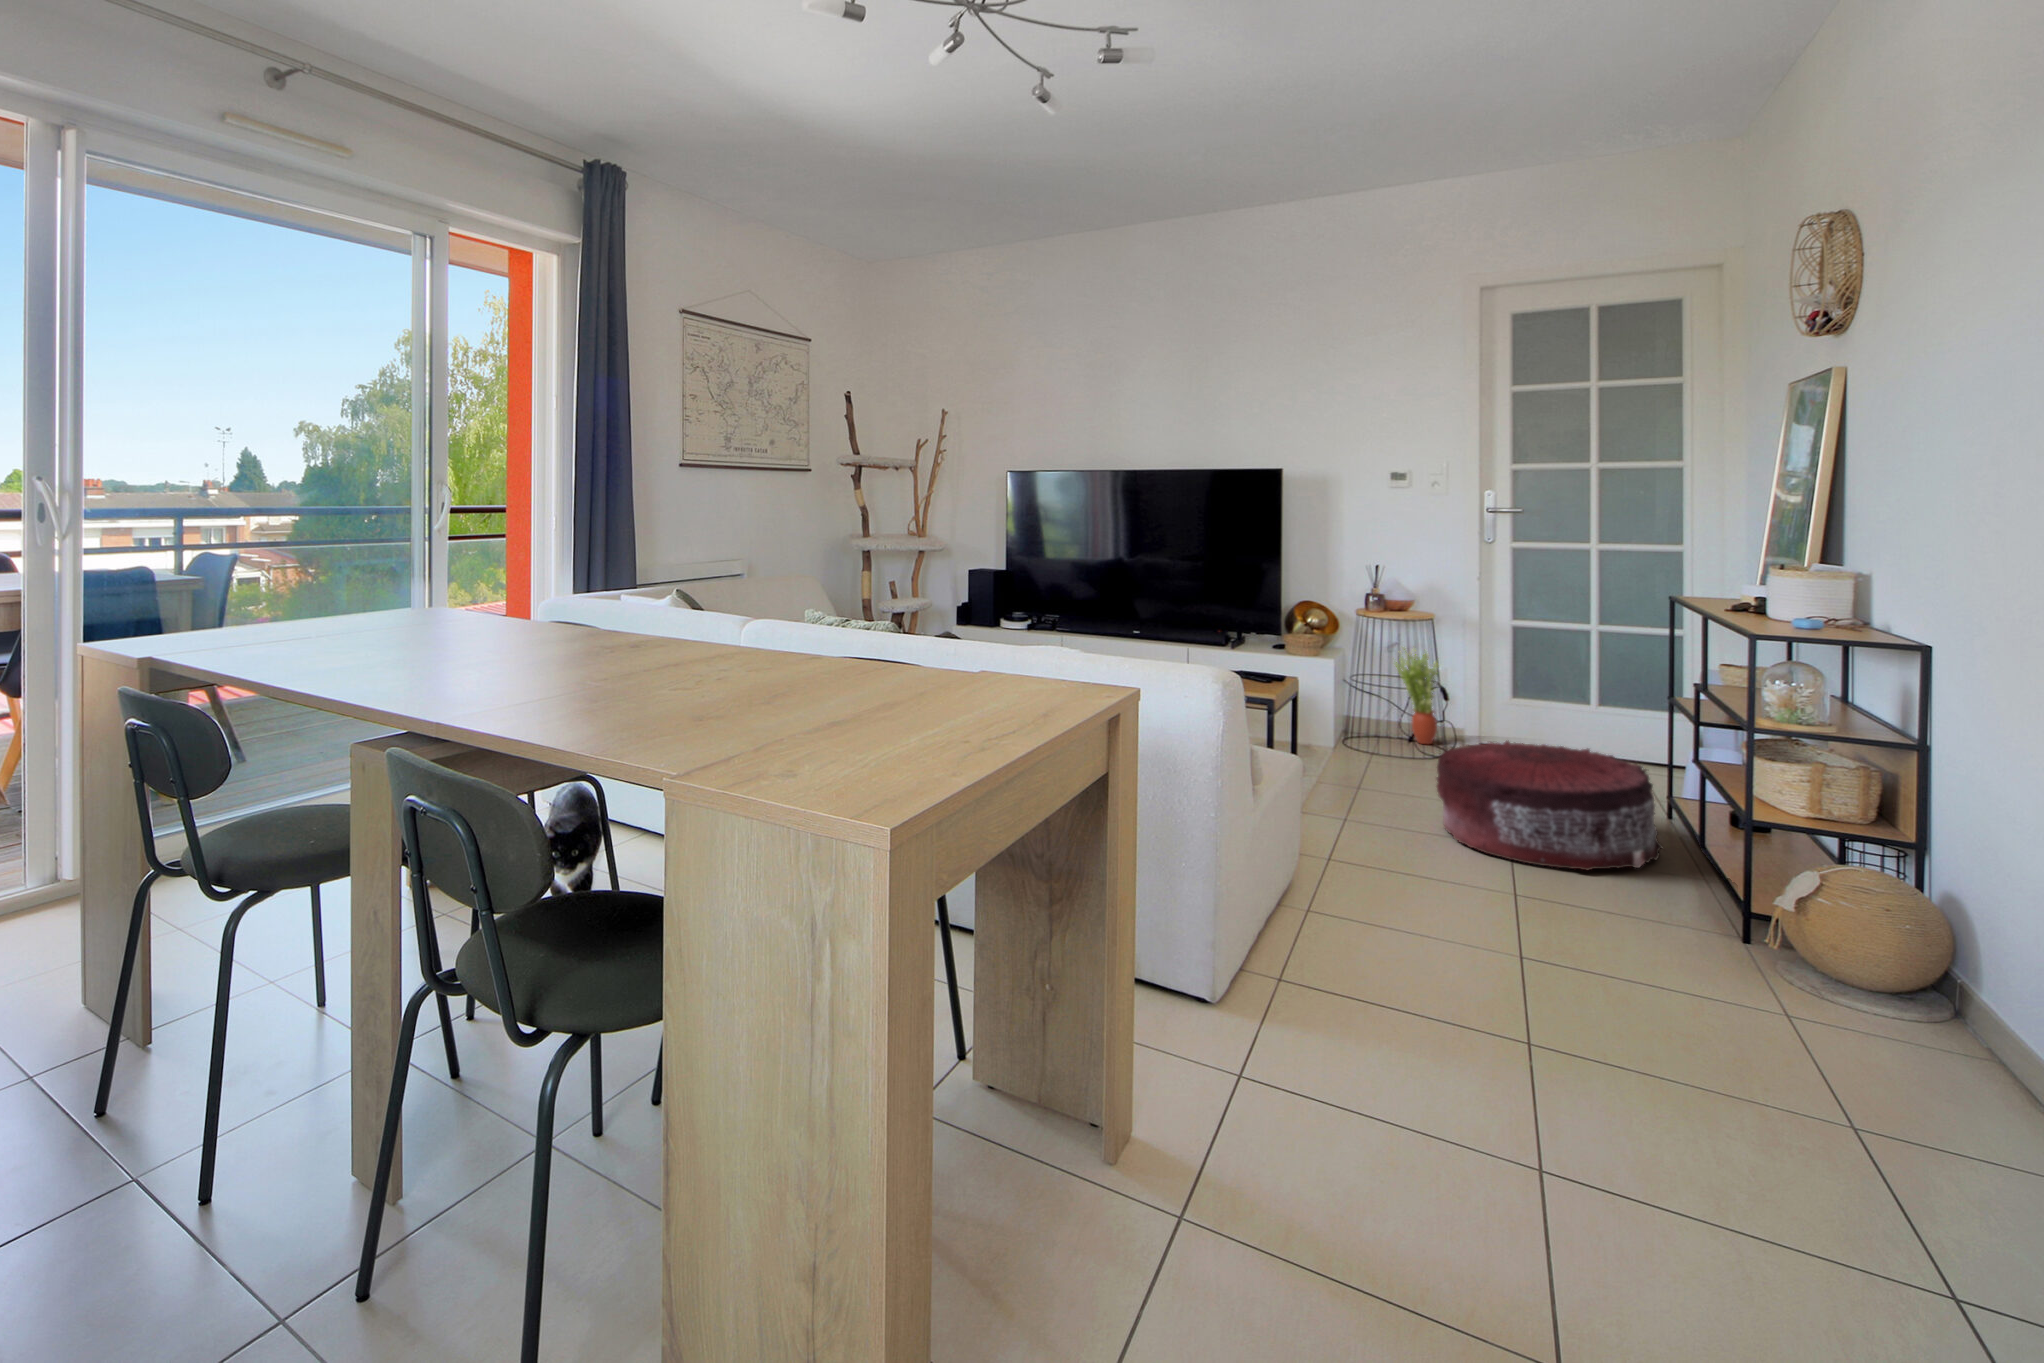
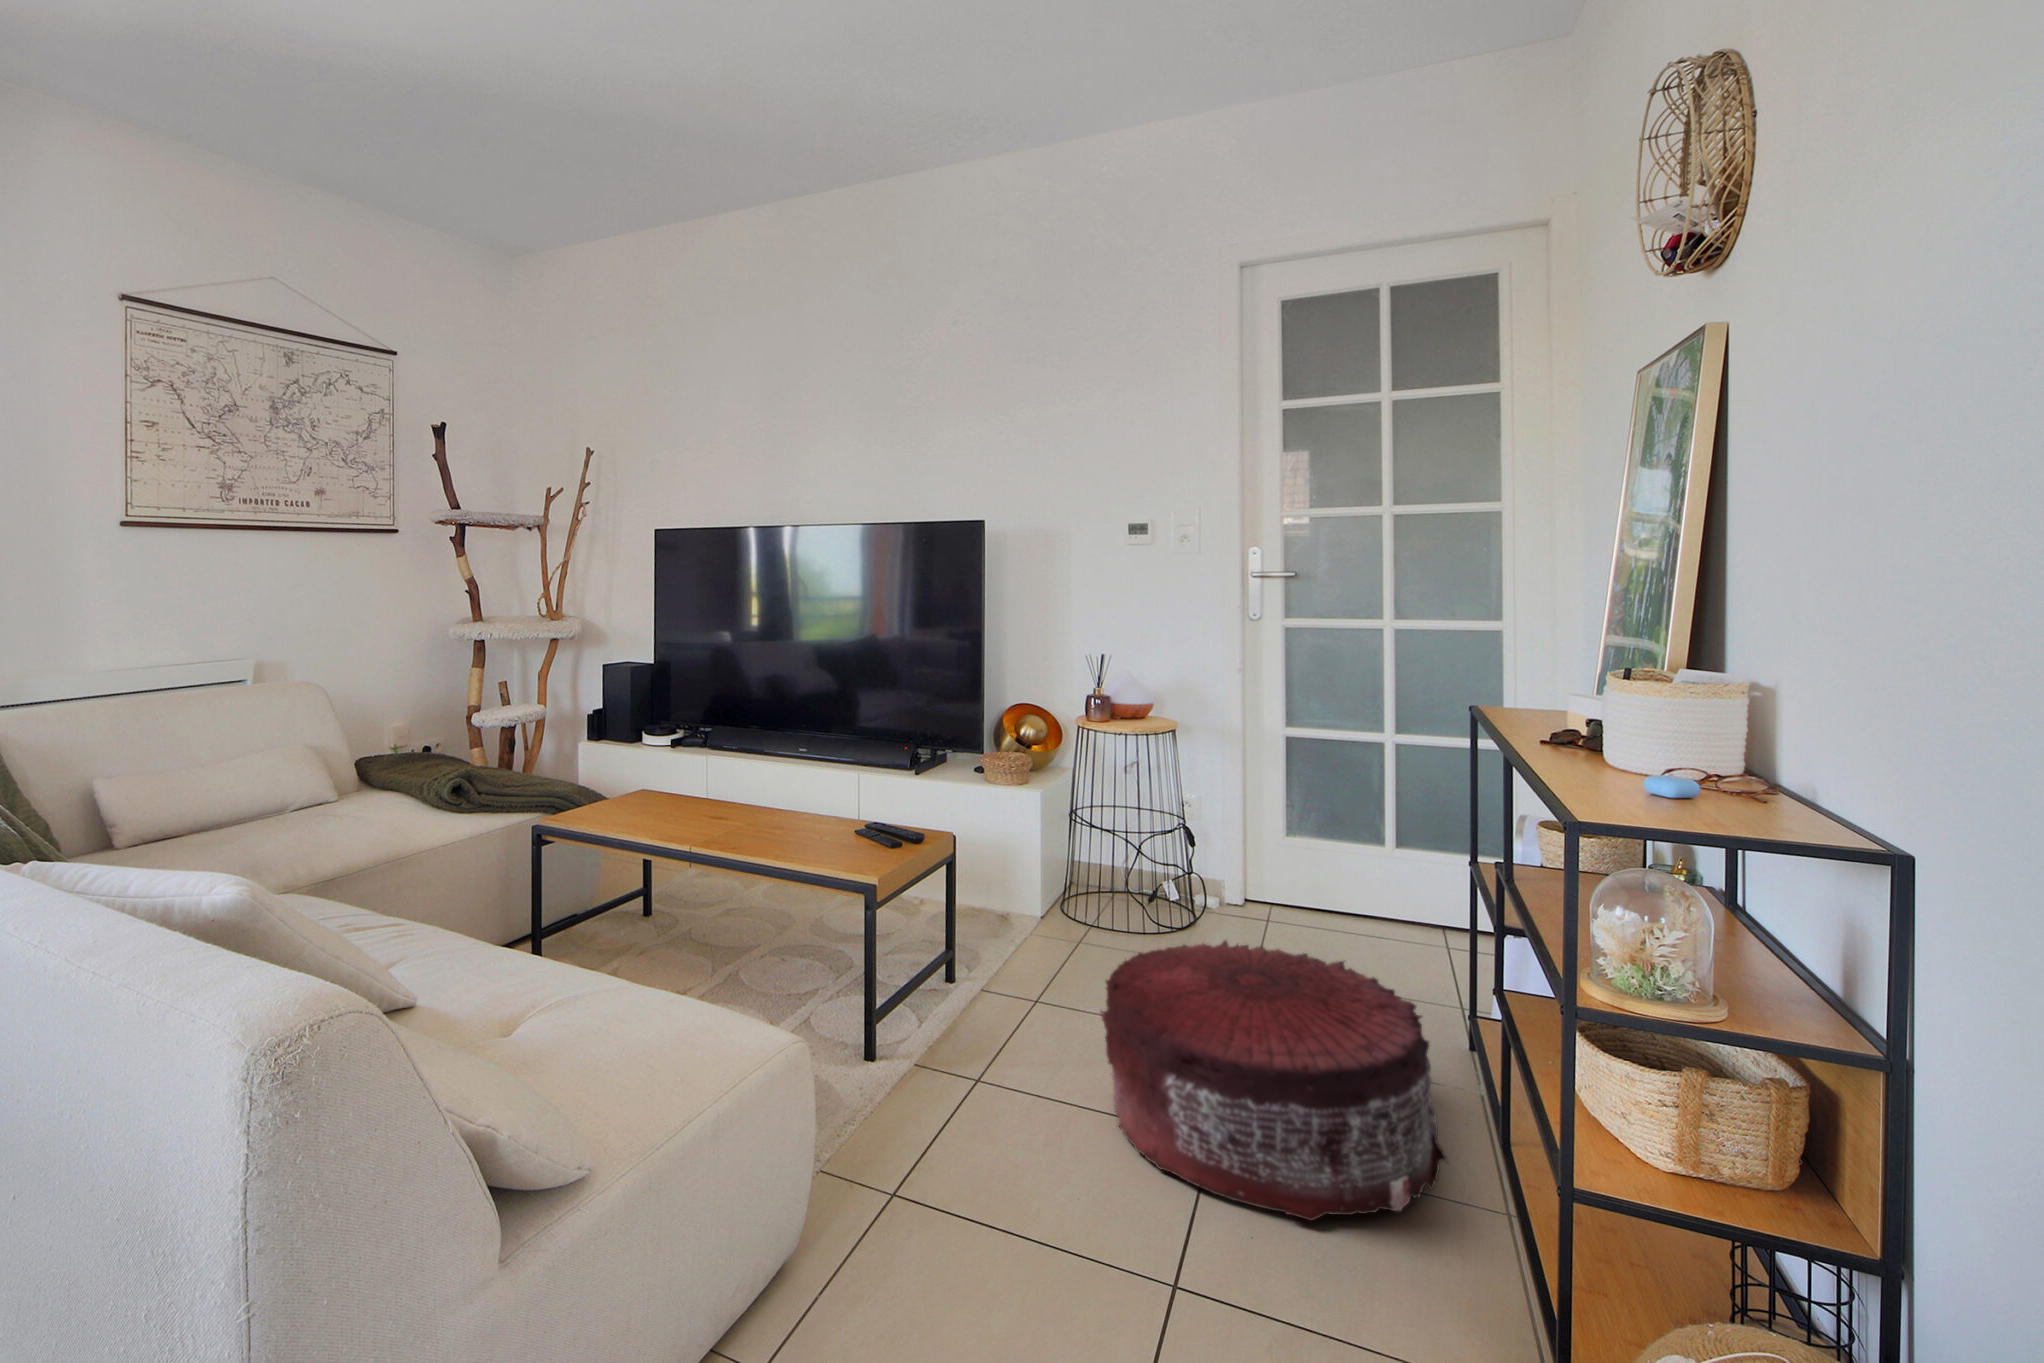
potted plant: present [1395,649,1438,744] -> none [1122,762,1186,910]

